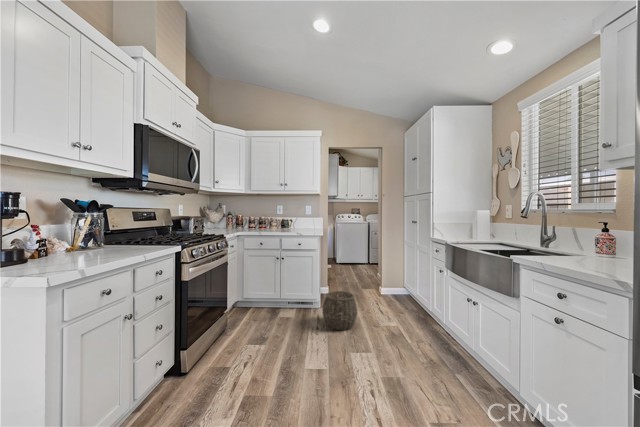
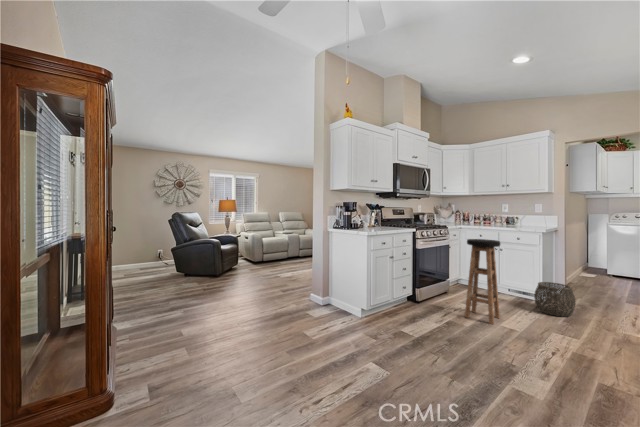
bar stool: none [264,254,307,380] -> present [465,239,500,324]

